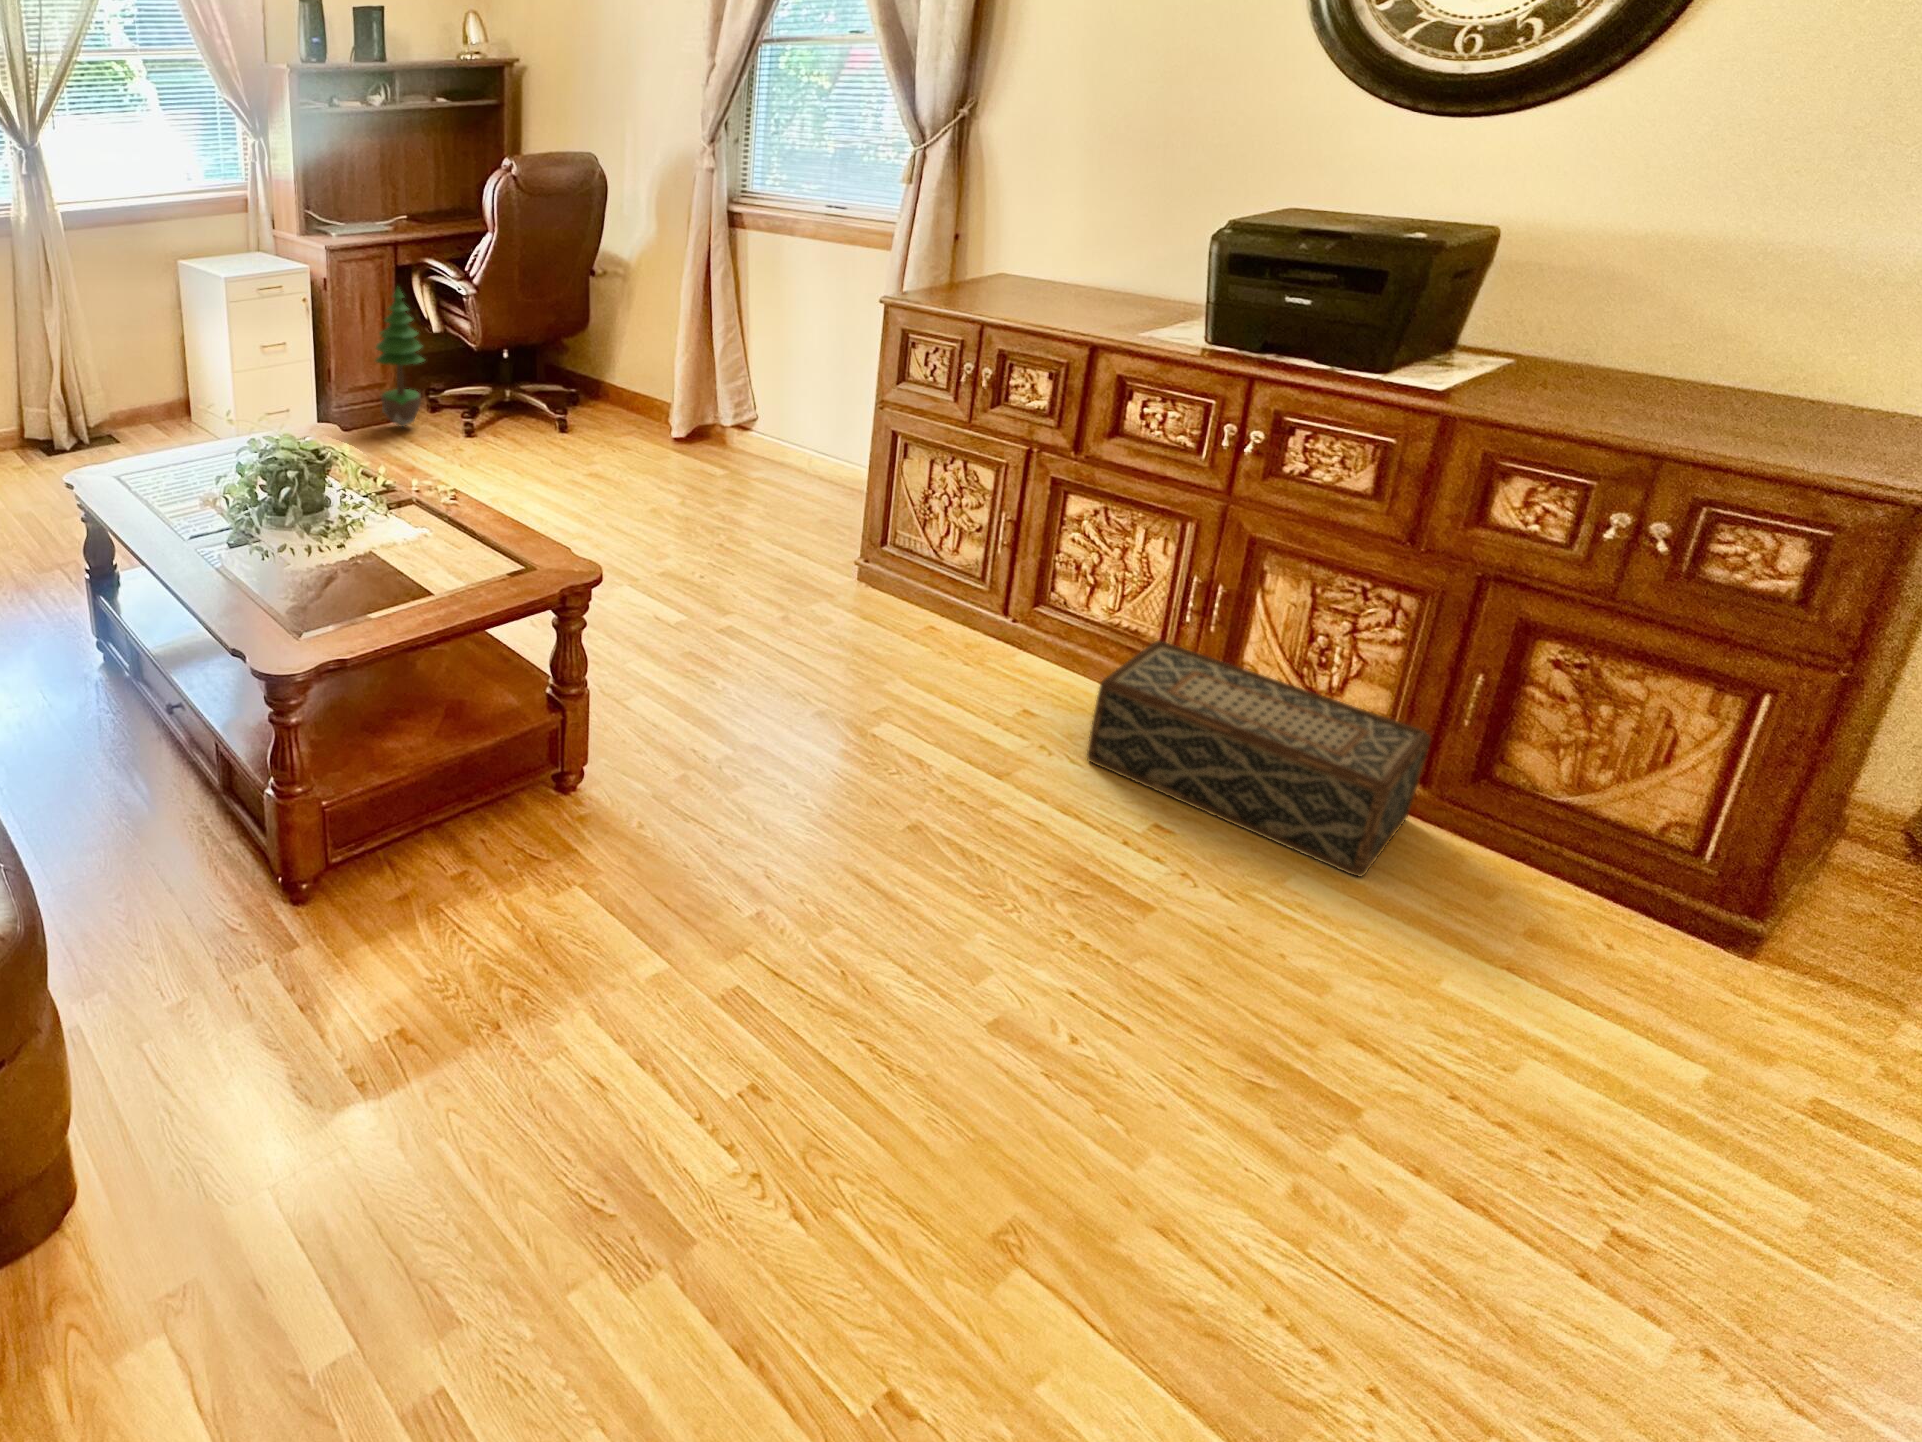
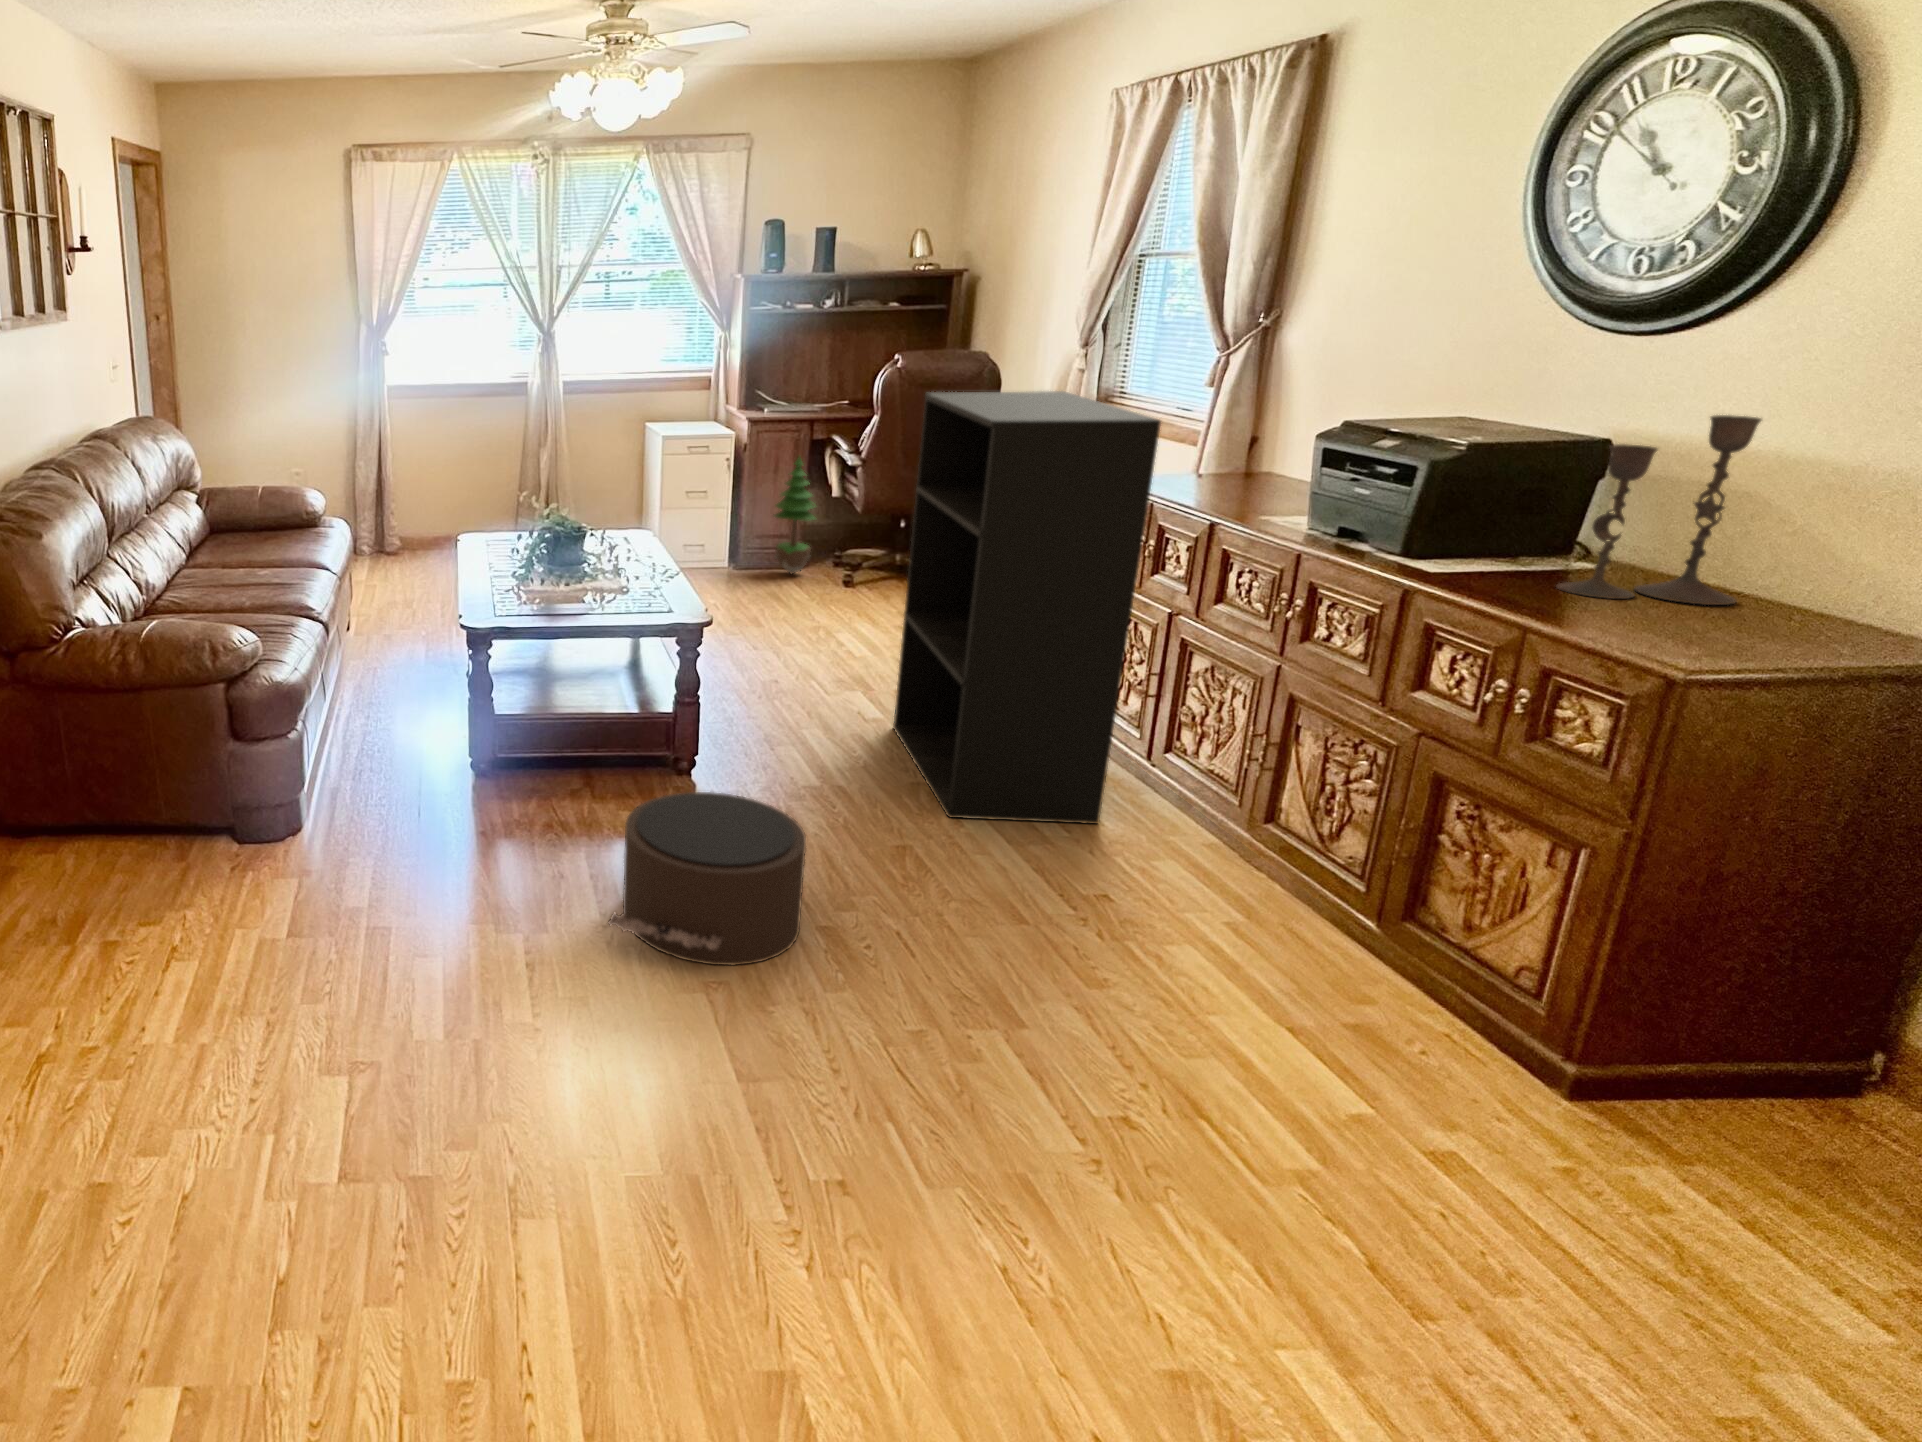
candlestick: none [1533,198,1710,399] -> present [1557,415,1762,605]
bookshelf: none [716,199,1116,754] -> present [893,391,1161,824]
woven basket: present [1087,640,1431,877] -> none [1097,780,1373,963]
pouf: none [718,861,1052,1218] -> present [608,792,806,965]

